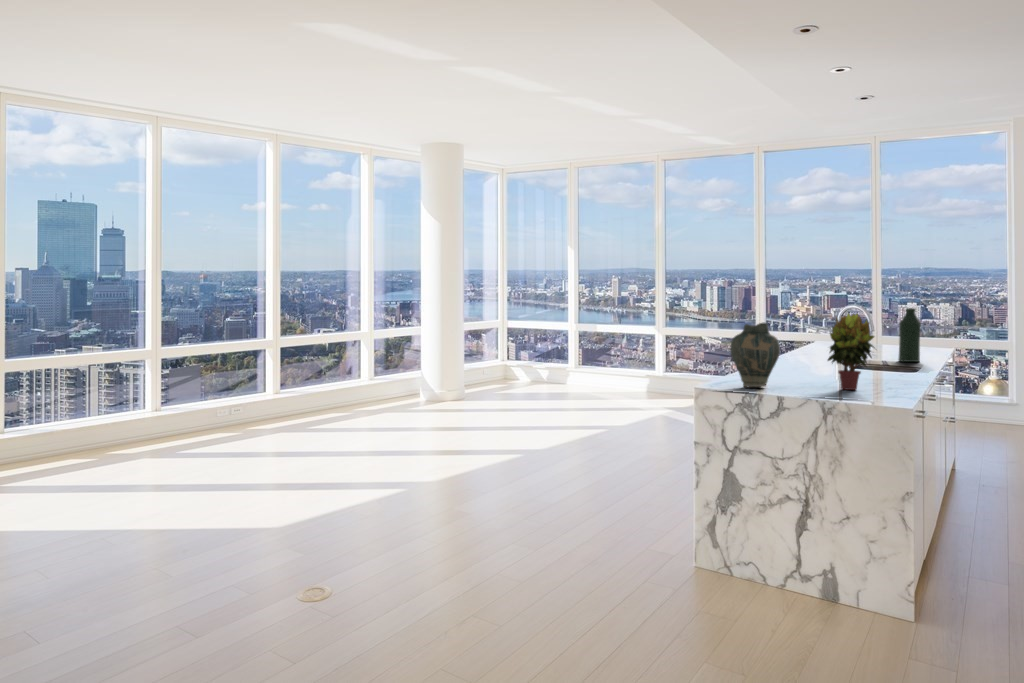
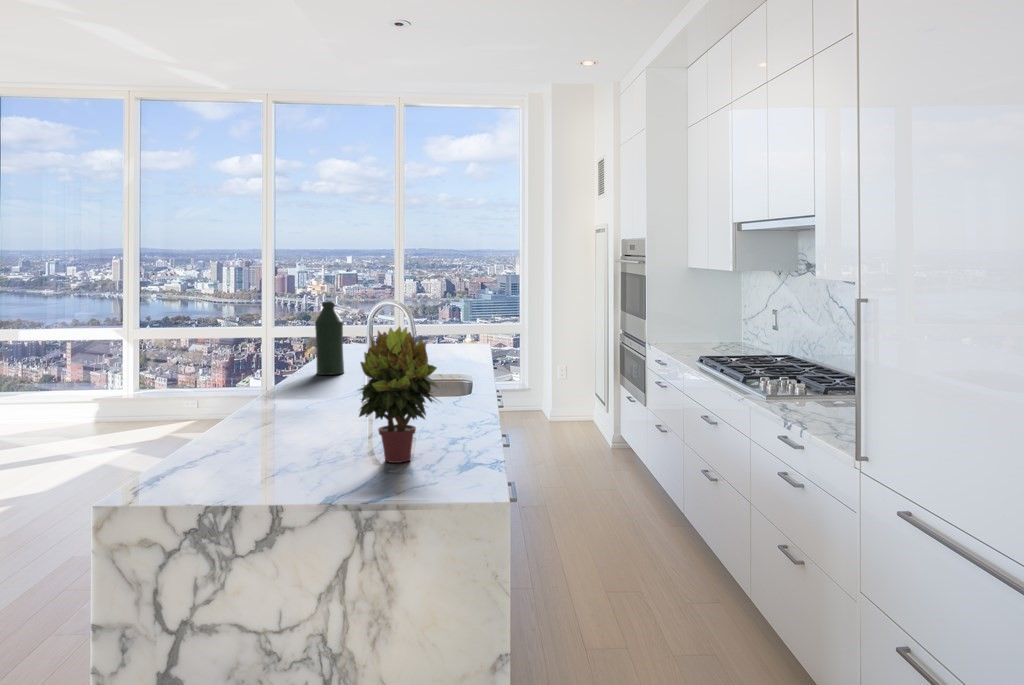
bottle: present [898,308,921,362] -> present [315,301,344,375]
vase: present [730,322,780,387] -> none [169,354,271,485]

